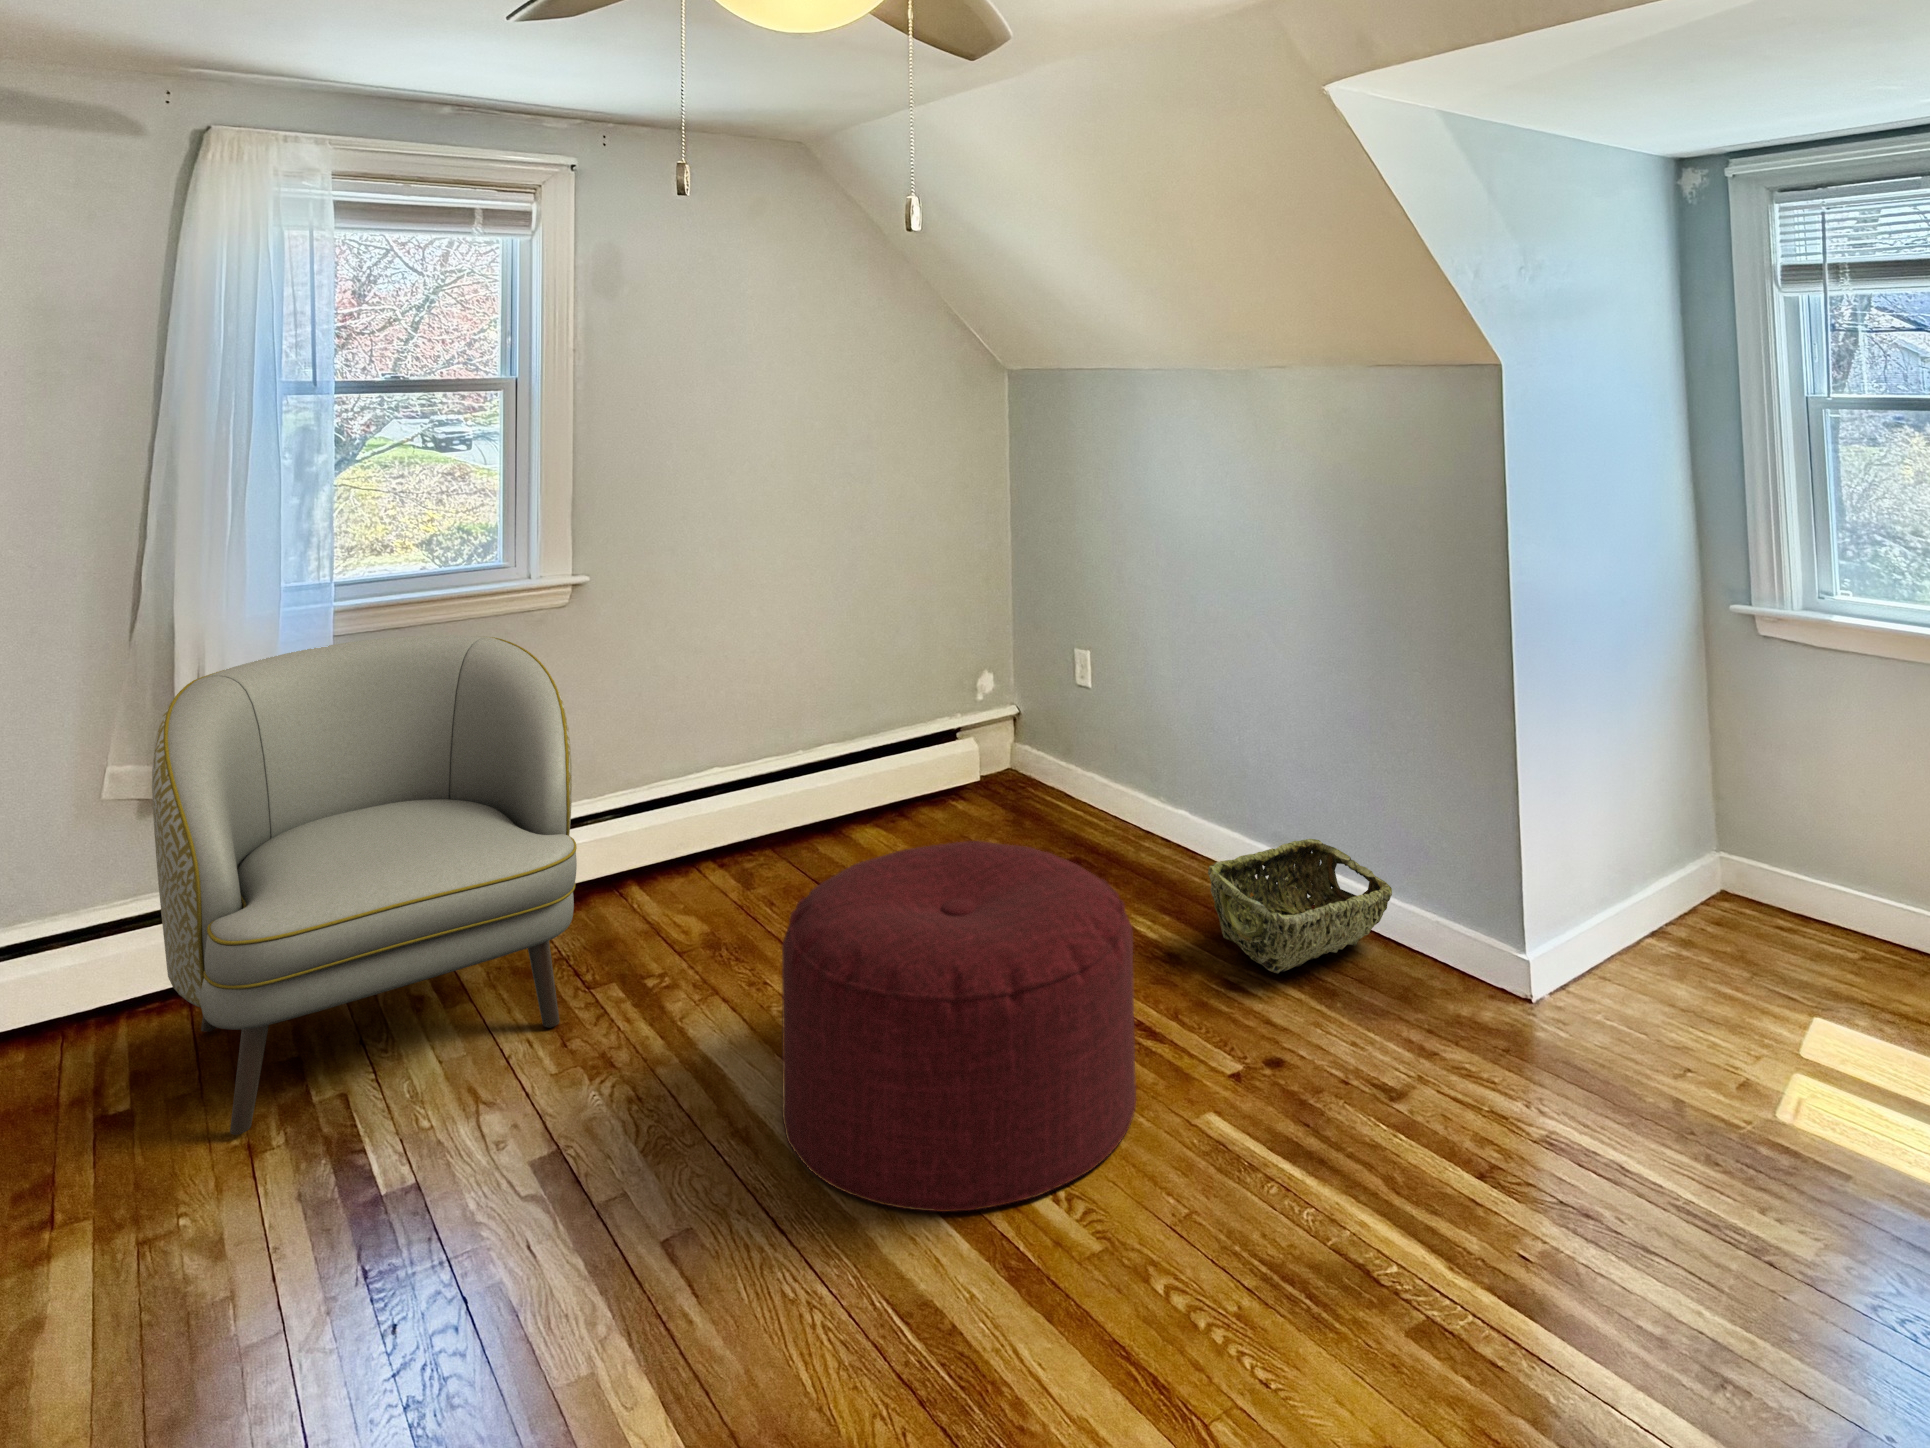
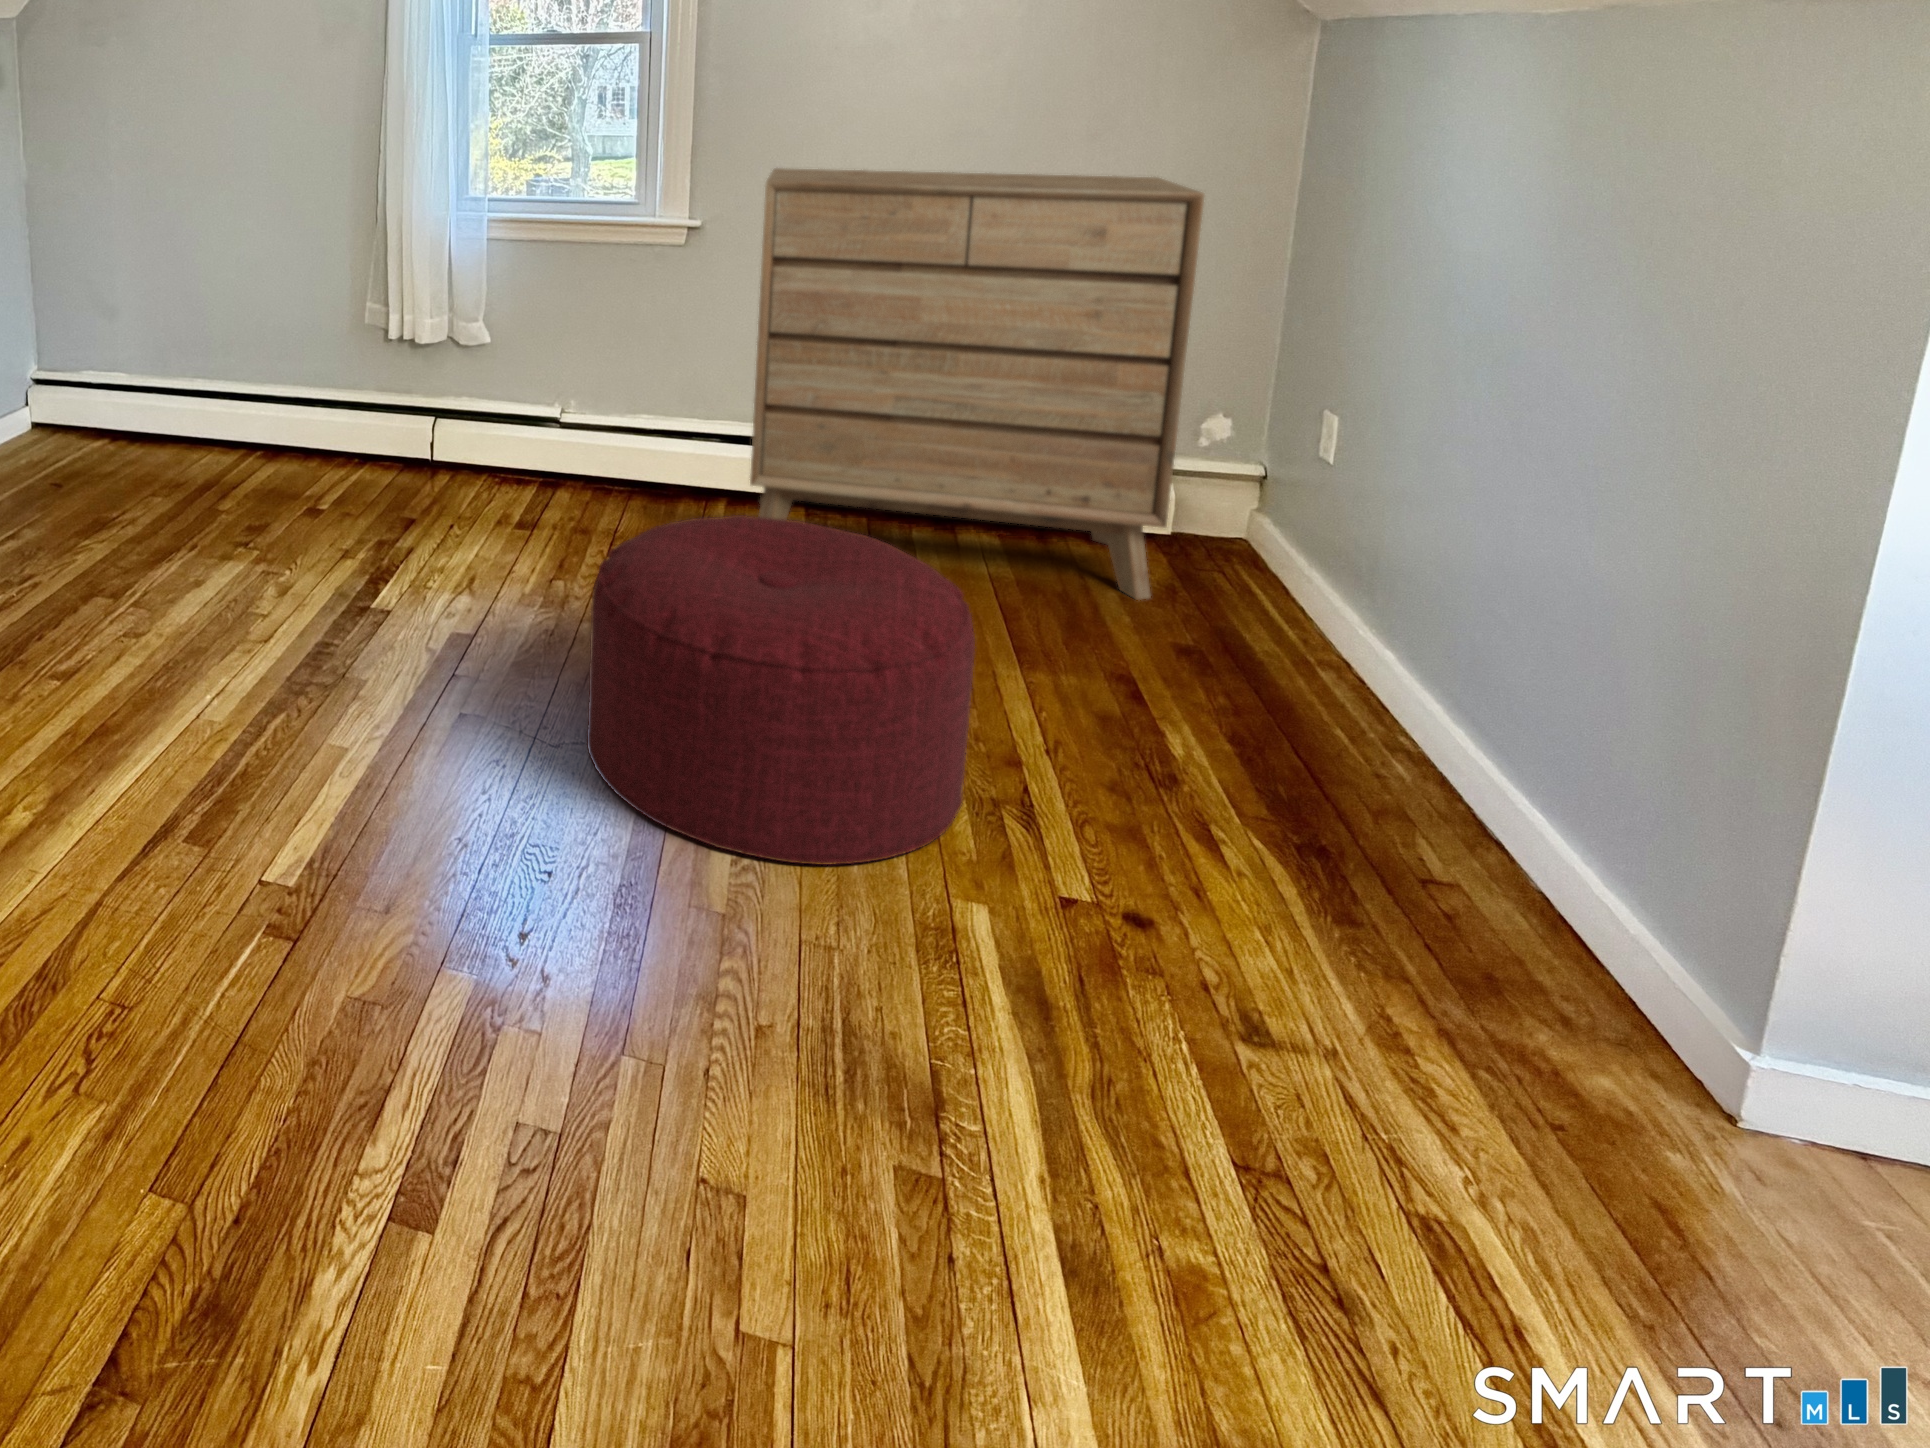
dresser: none [652,492,1017,919] -> present [750,168,1204,600]
armchair: present [152,635,577,1135] -> none [328,243,627,571]
woven basket: present [1208,839,1392,974] -> none [1228,692,1573,893]

